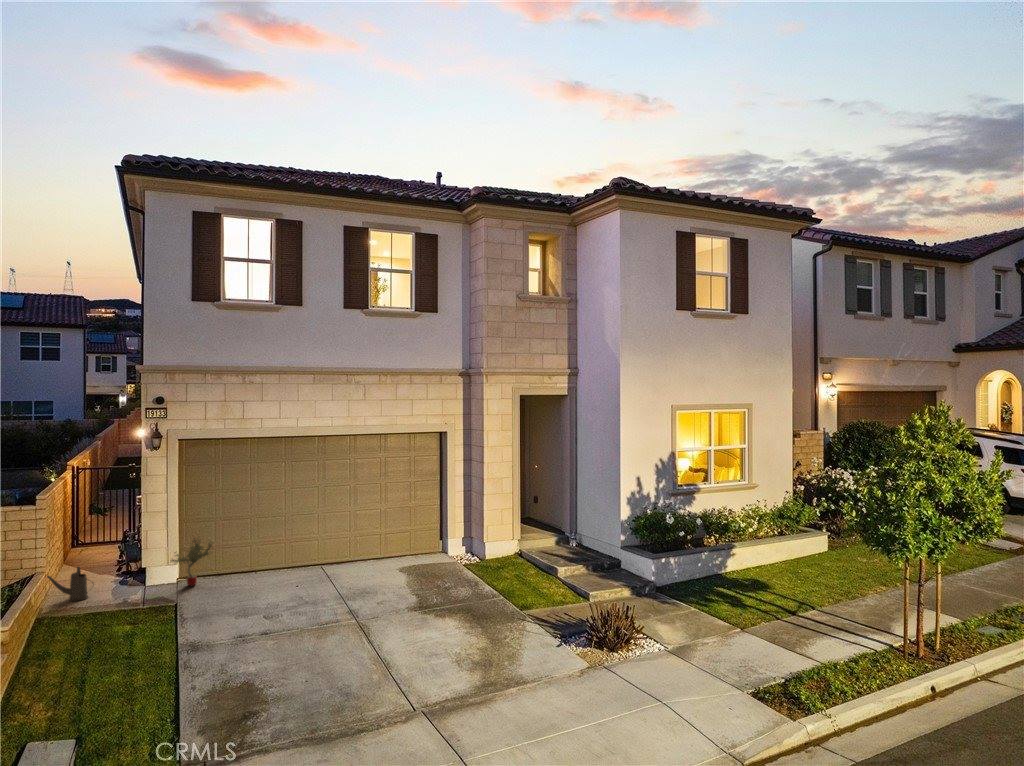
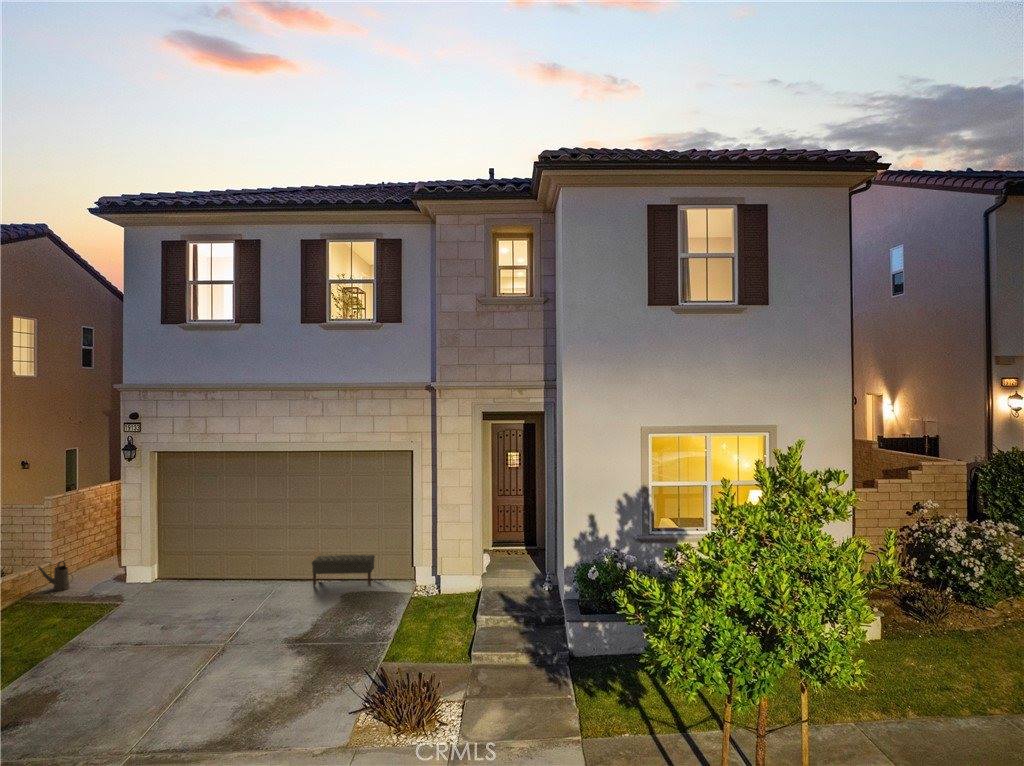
bench: none [355,532,415,567] -> present [312,555,375,586]
potted tree: present [172,538,212,586] -> none [142,542,178,588]

